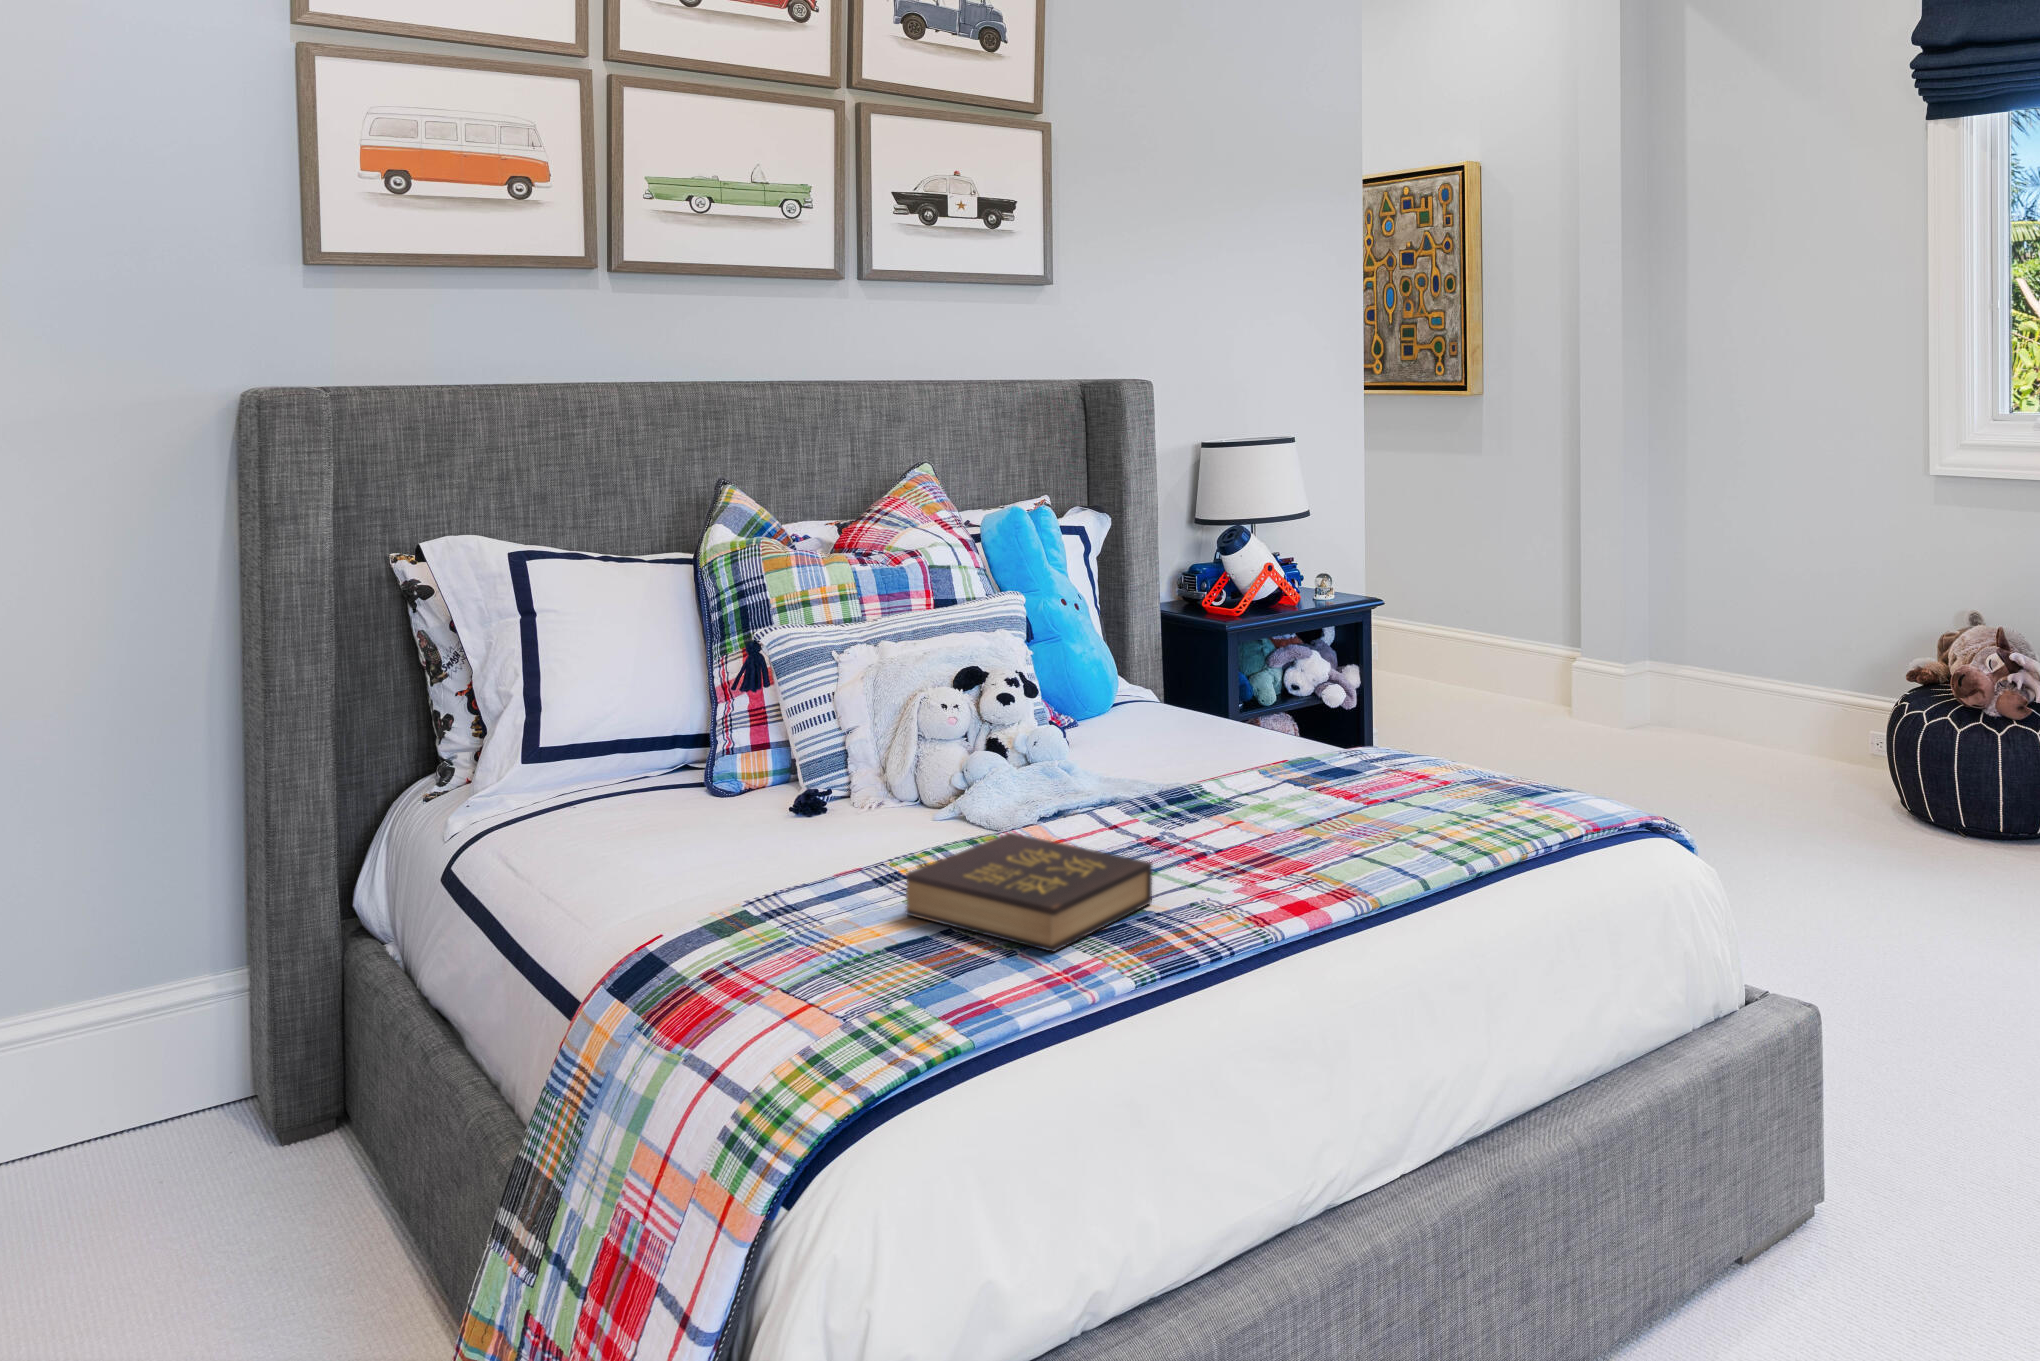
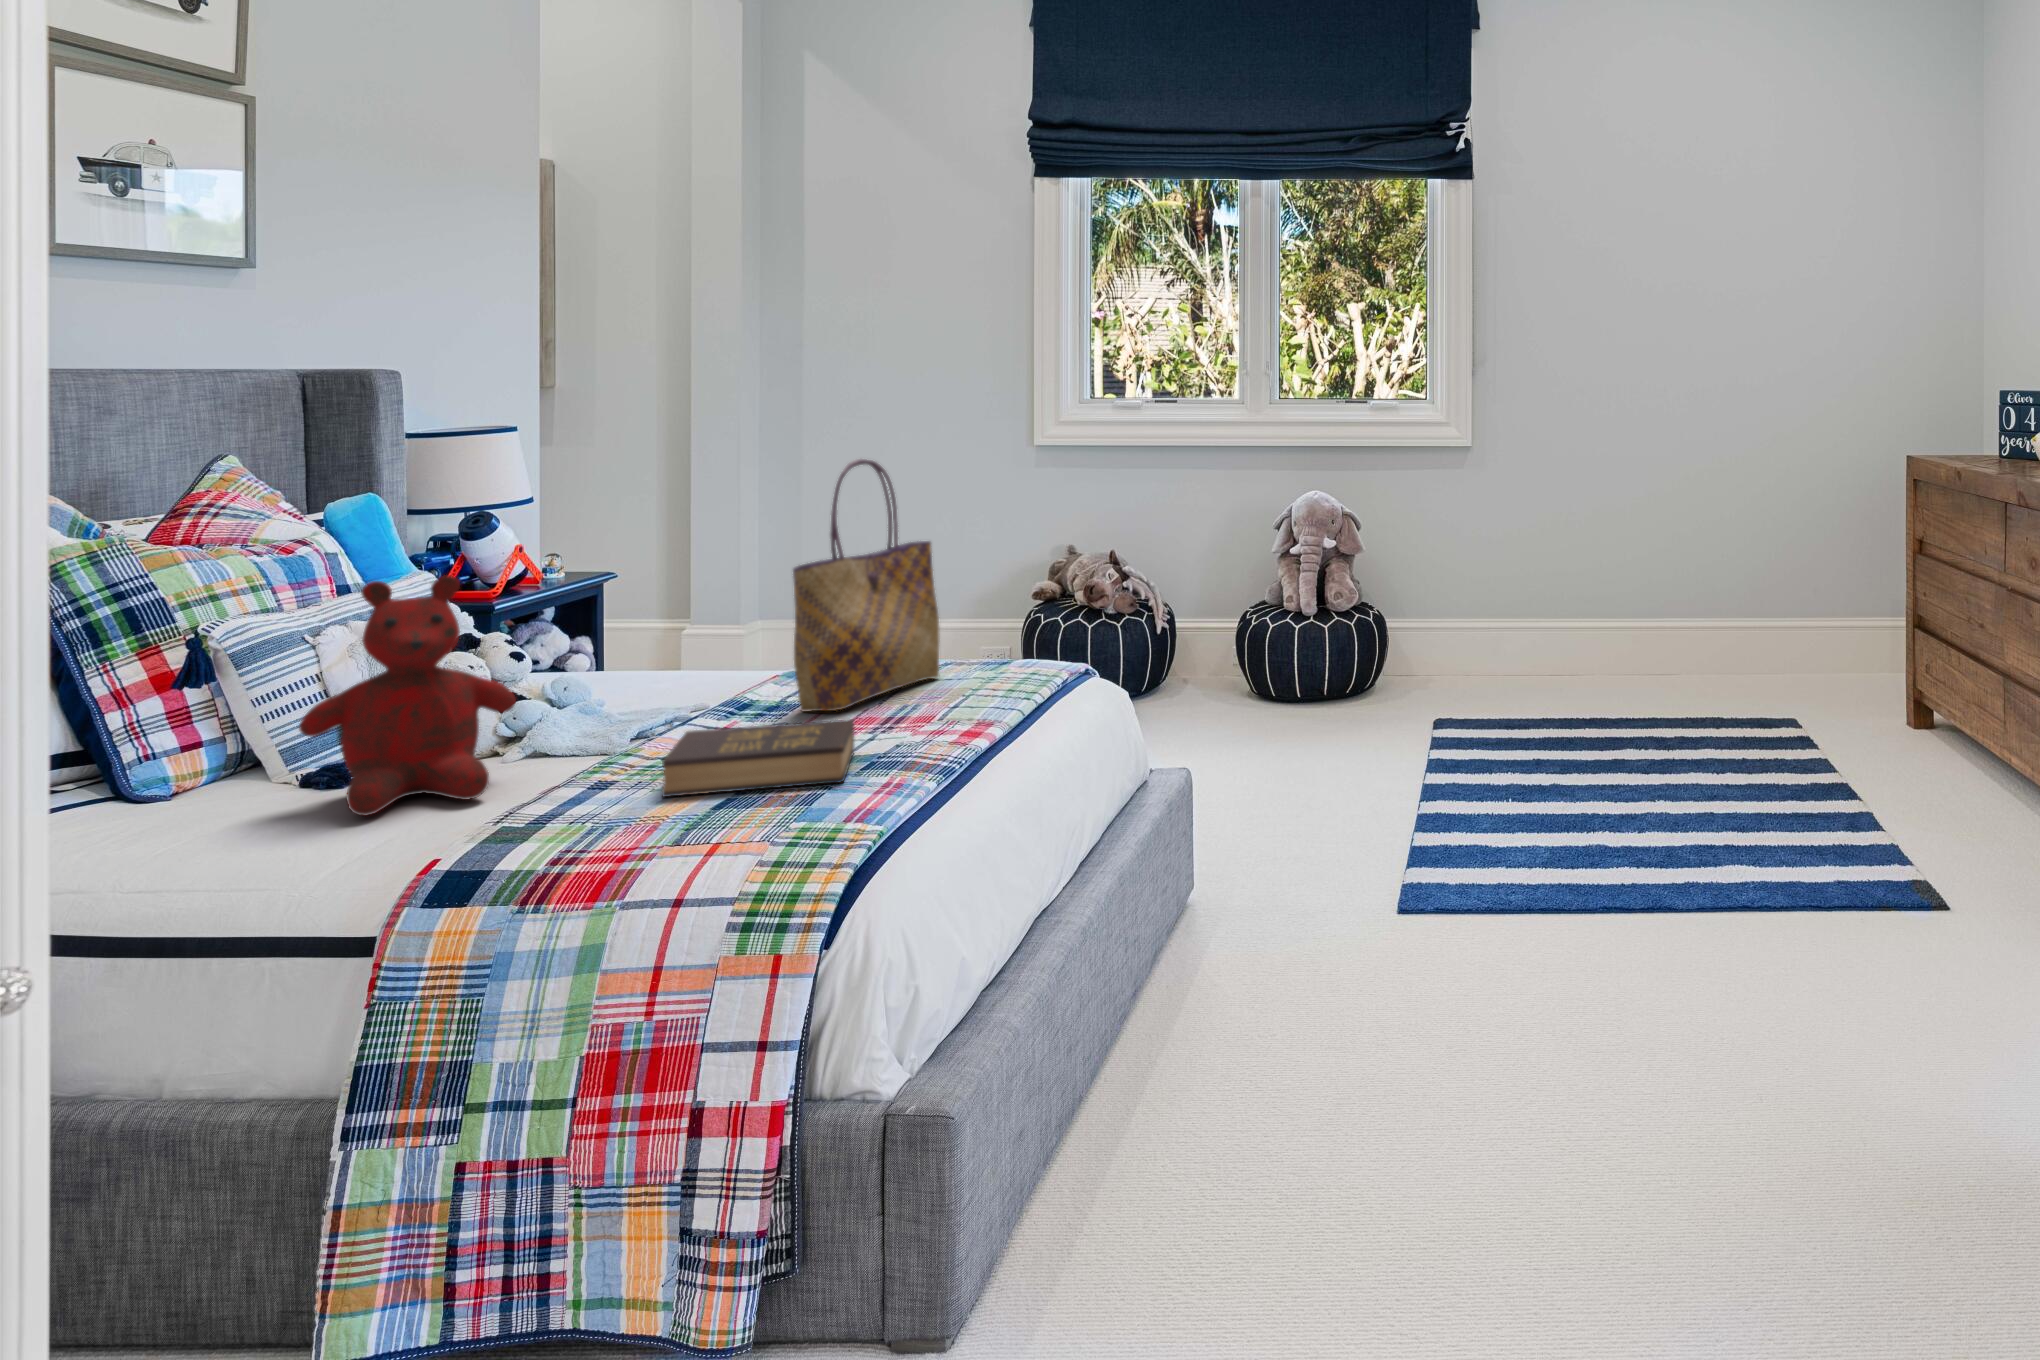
tote bag: none [1208,520,1447,830] -> present [793,458,939,711]
teddy bear: none [708,617,902,862] -> present [299,575,516,815]

